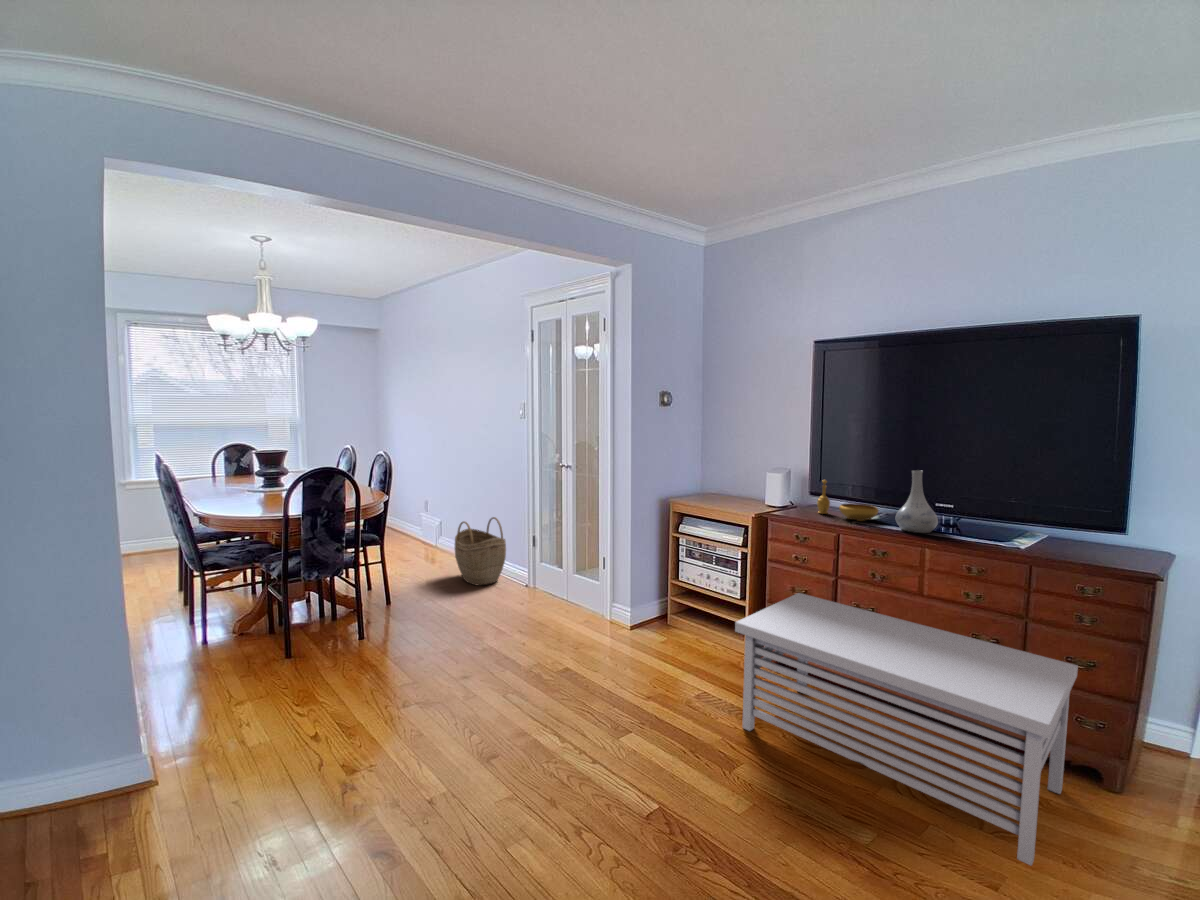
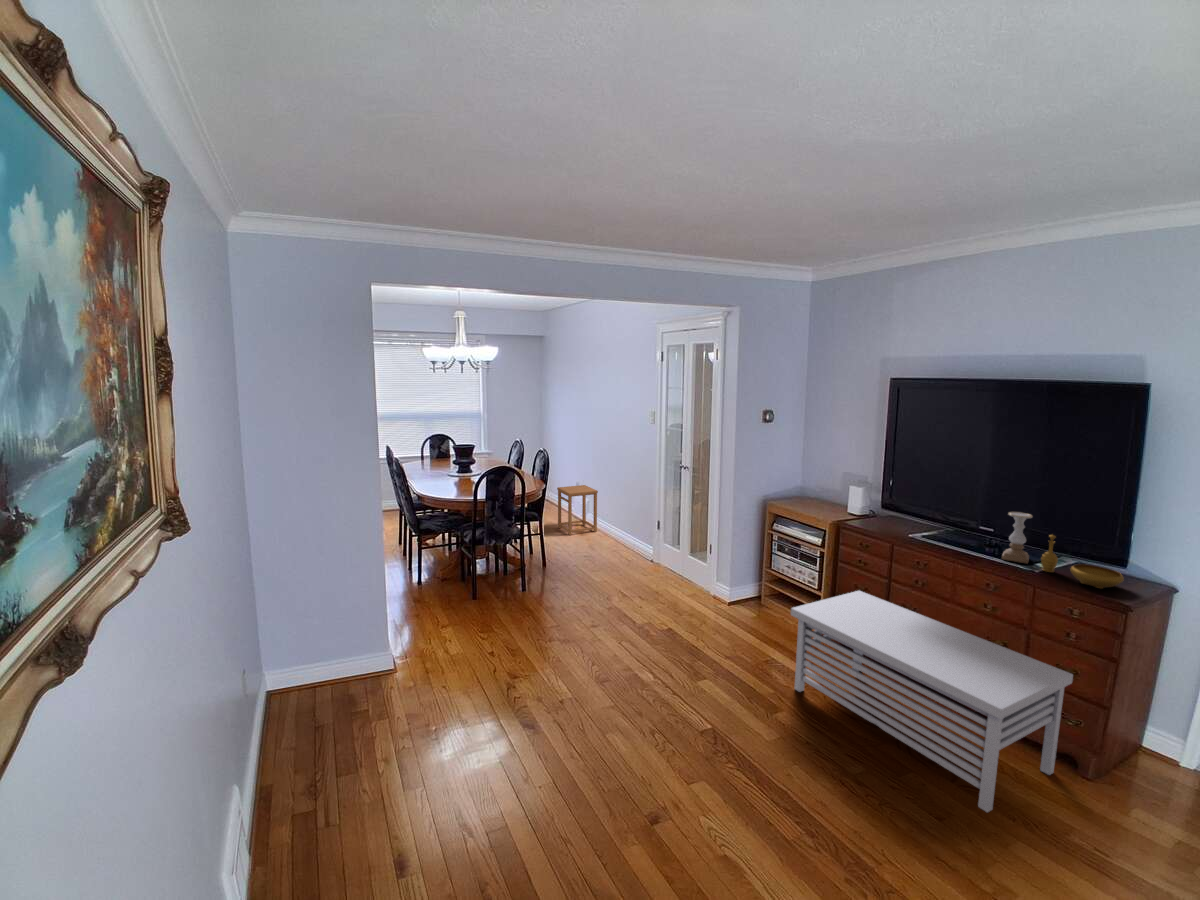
vase: present [896,471,938,533] -> none [944,498,982,552]
decorative bowl: present [817,480,879,521] -> present [1041,535,1124,588]
candle holder: none [962,482,995,540] -> present [1002,512,1032,563]
side table: none [403,501,455,563] -> present [557,485,598,535]
woven basket: present [455,517,506,586] -> none [595,503,635,558]

